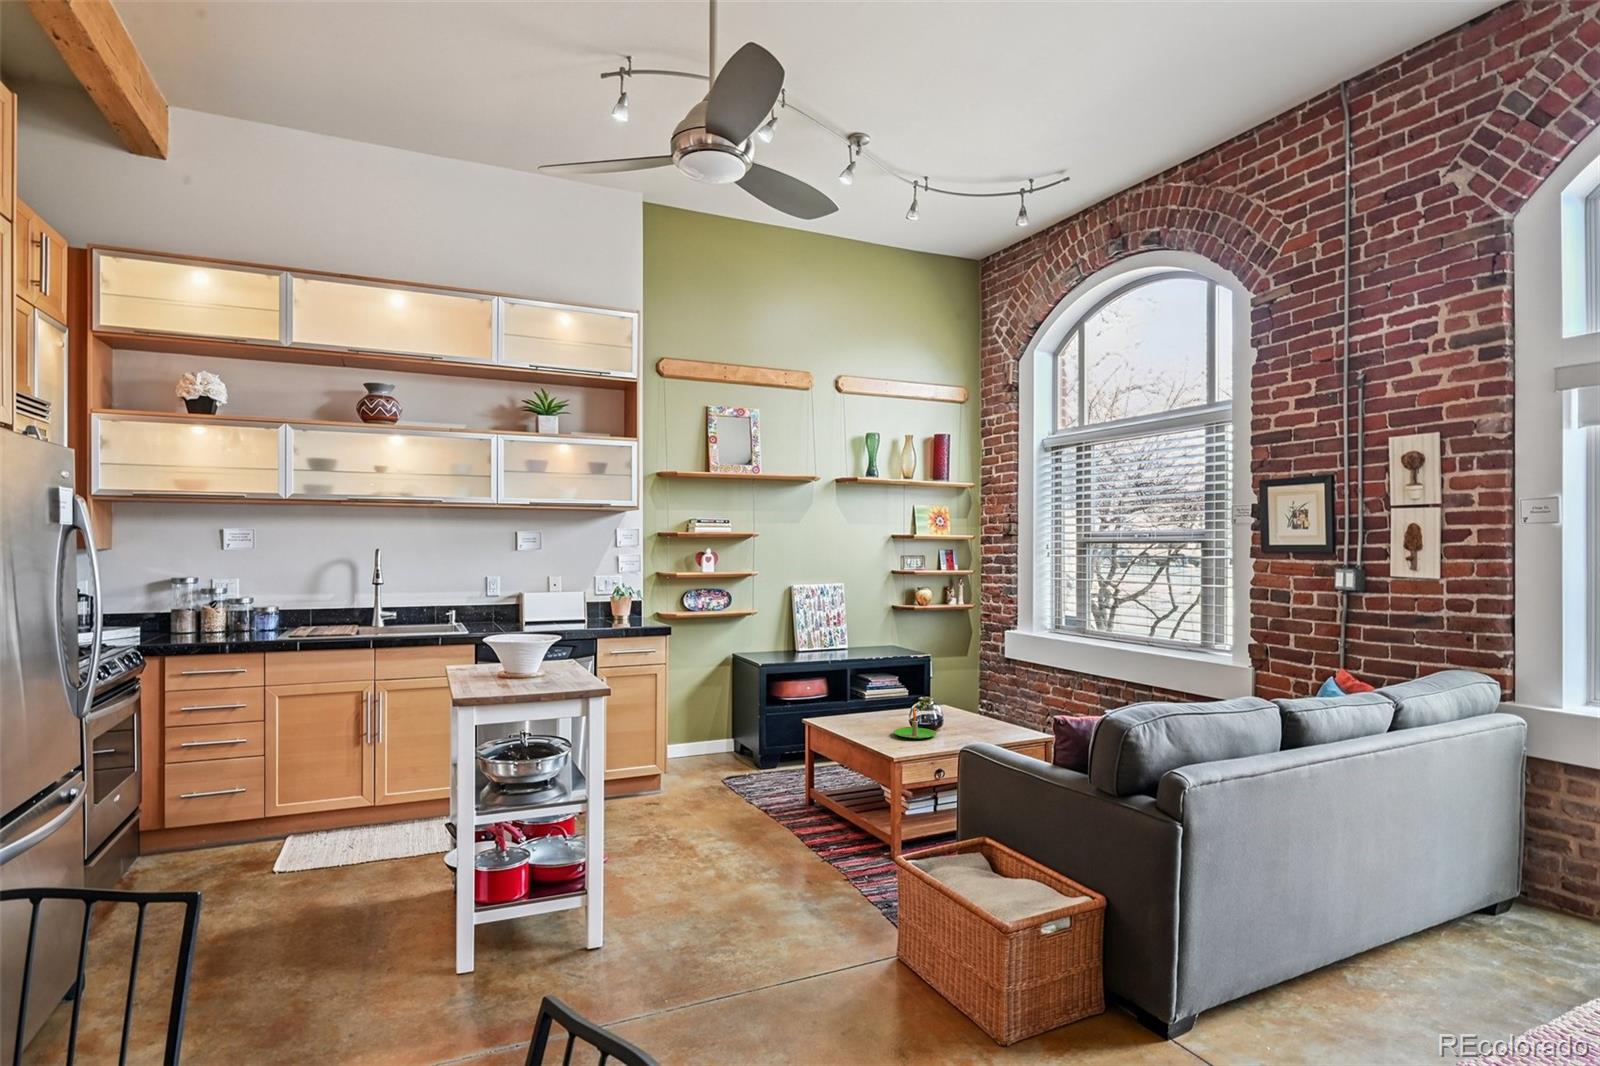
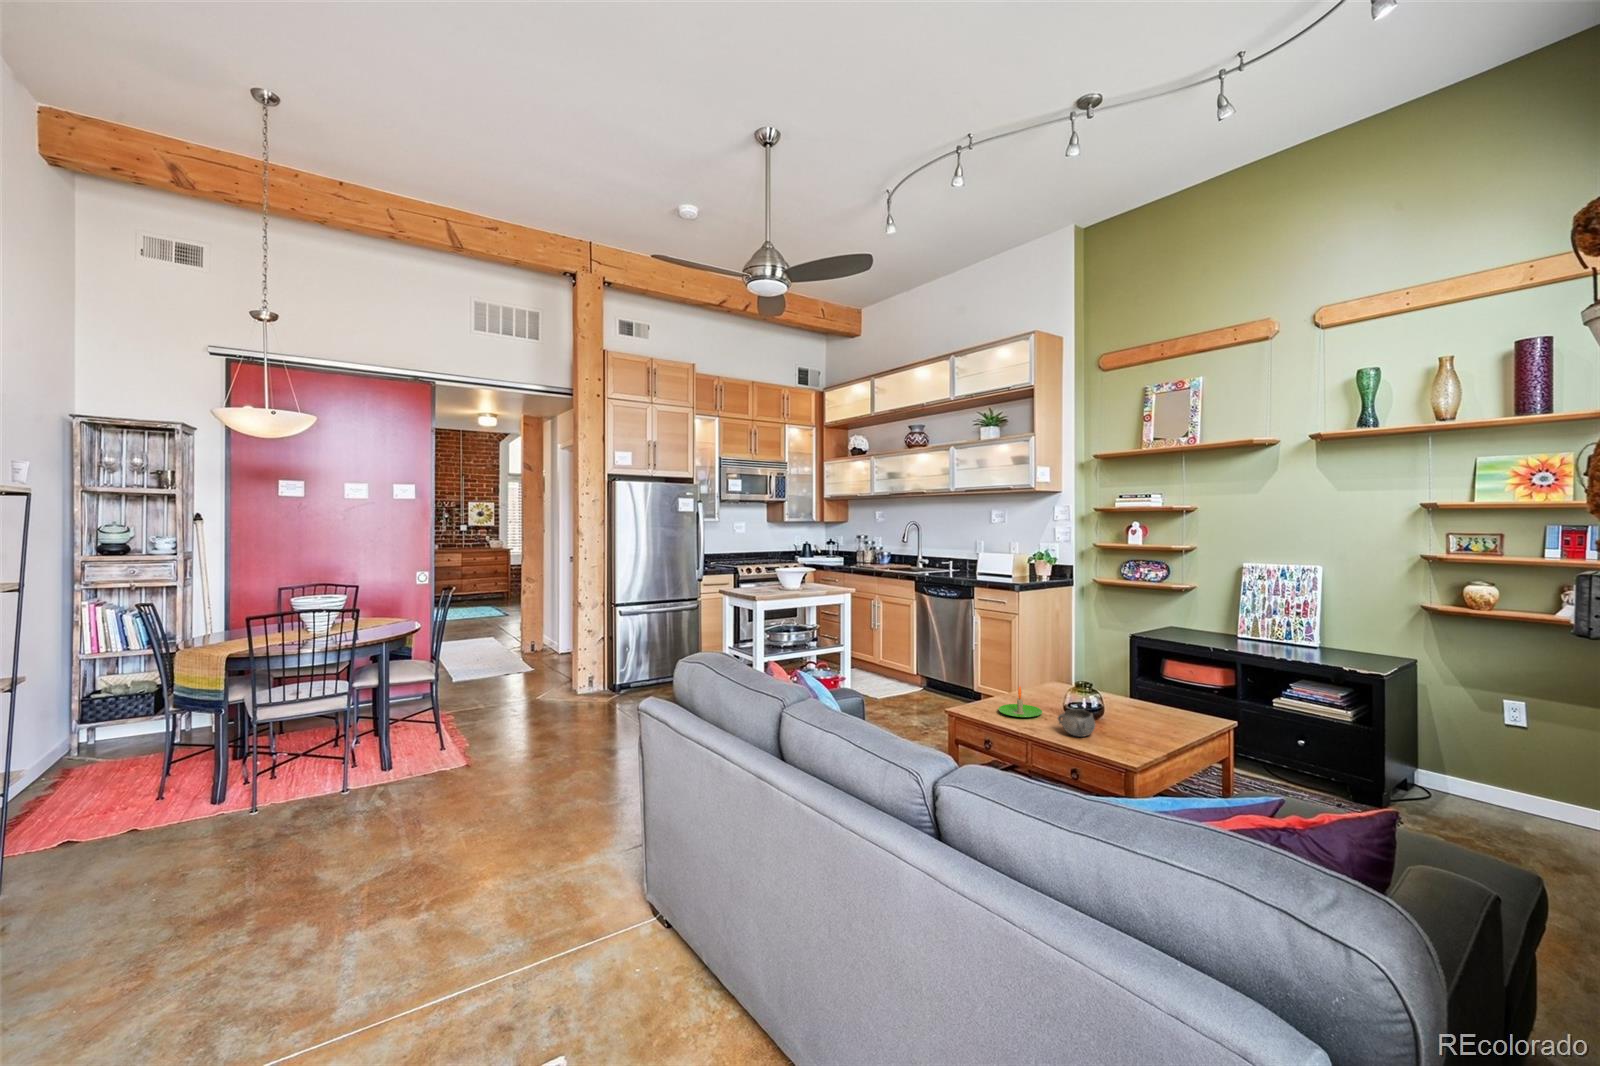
decorative bowl: none [972,708,1003,732] -> present [1058,709,1095,737]

